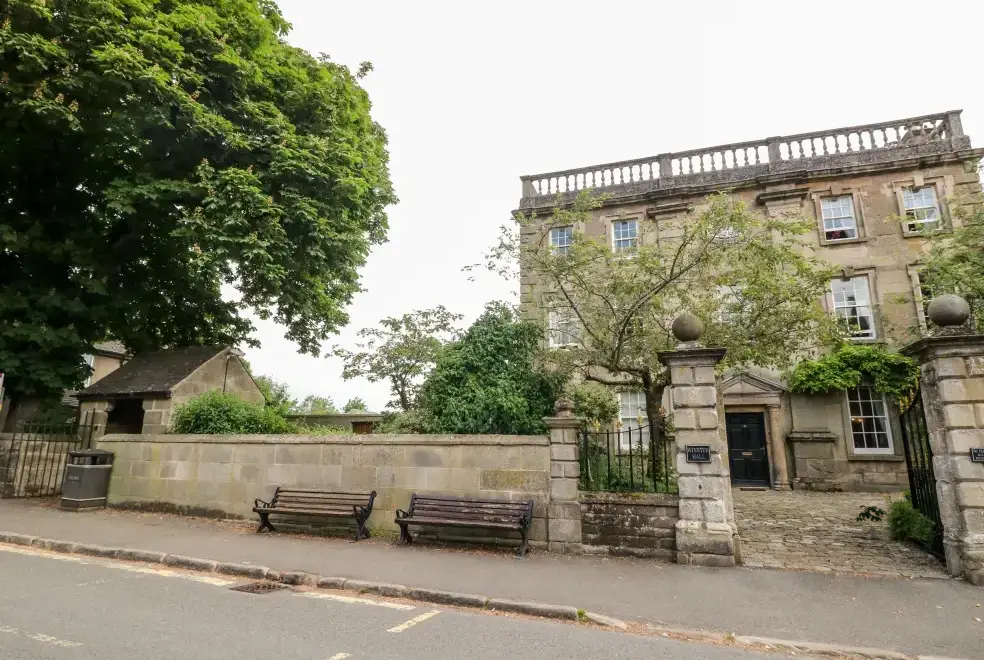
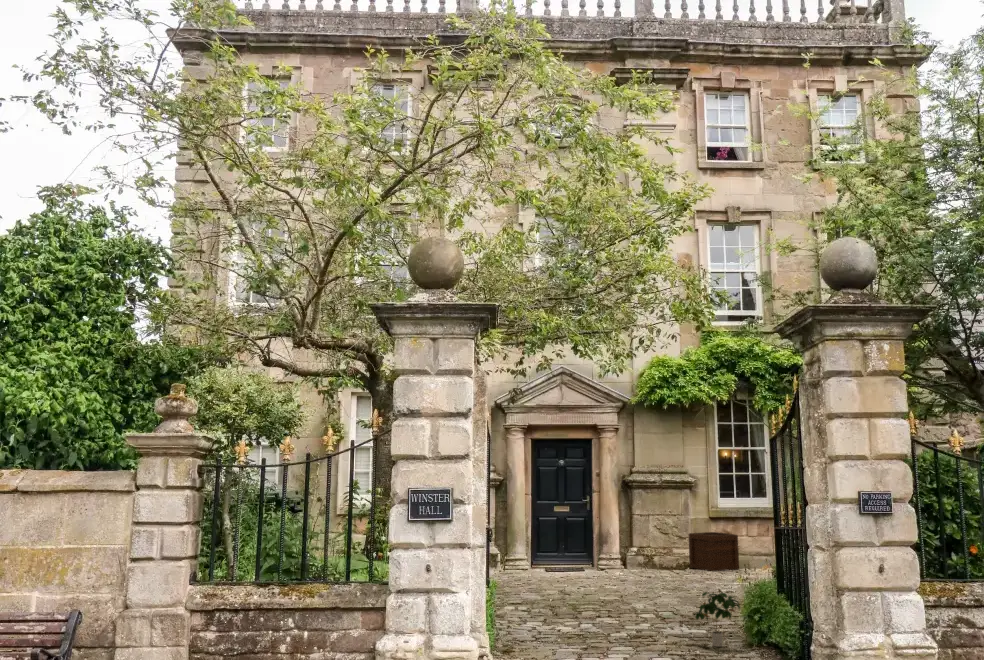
wooden crate: none [835,471,875,496] -> present [689,532,739,571]

